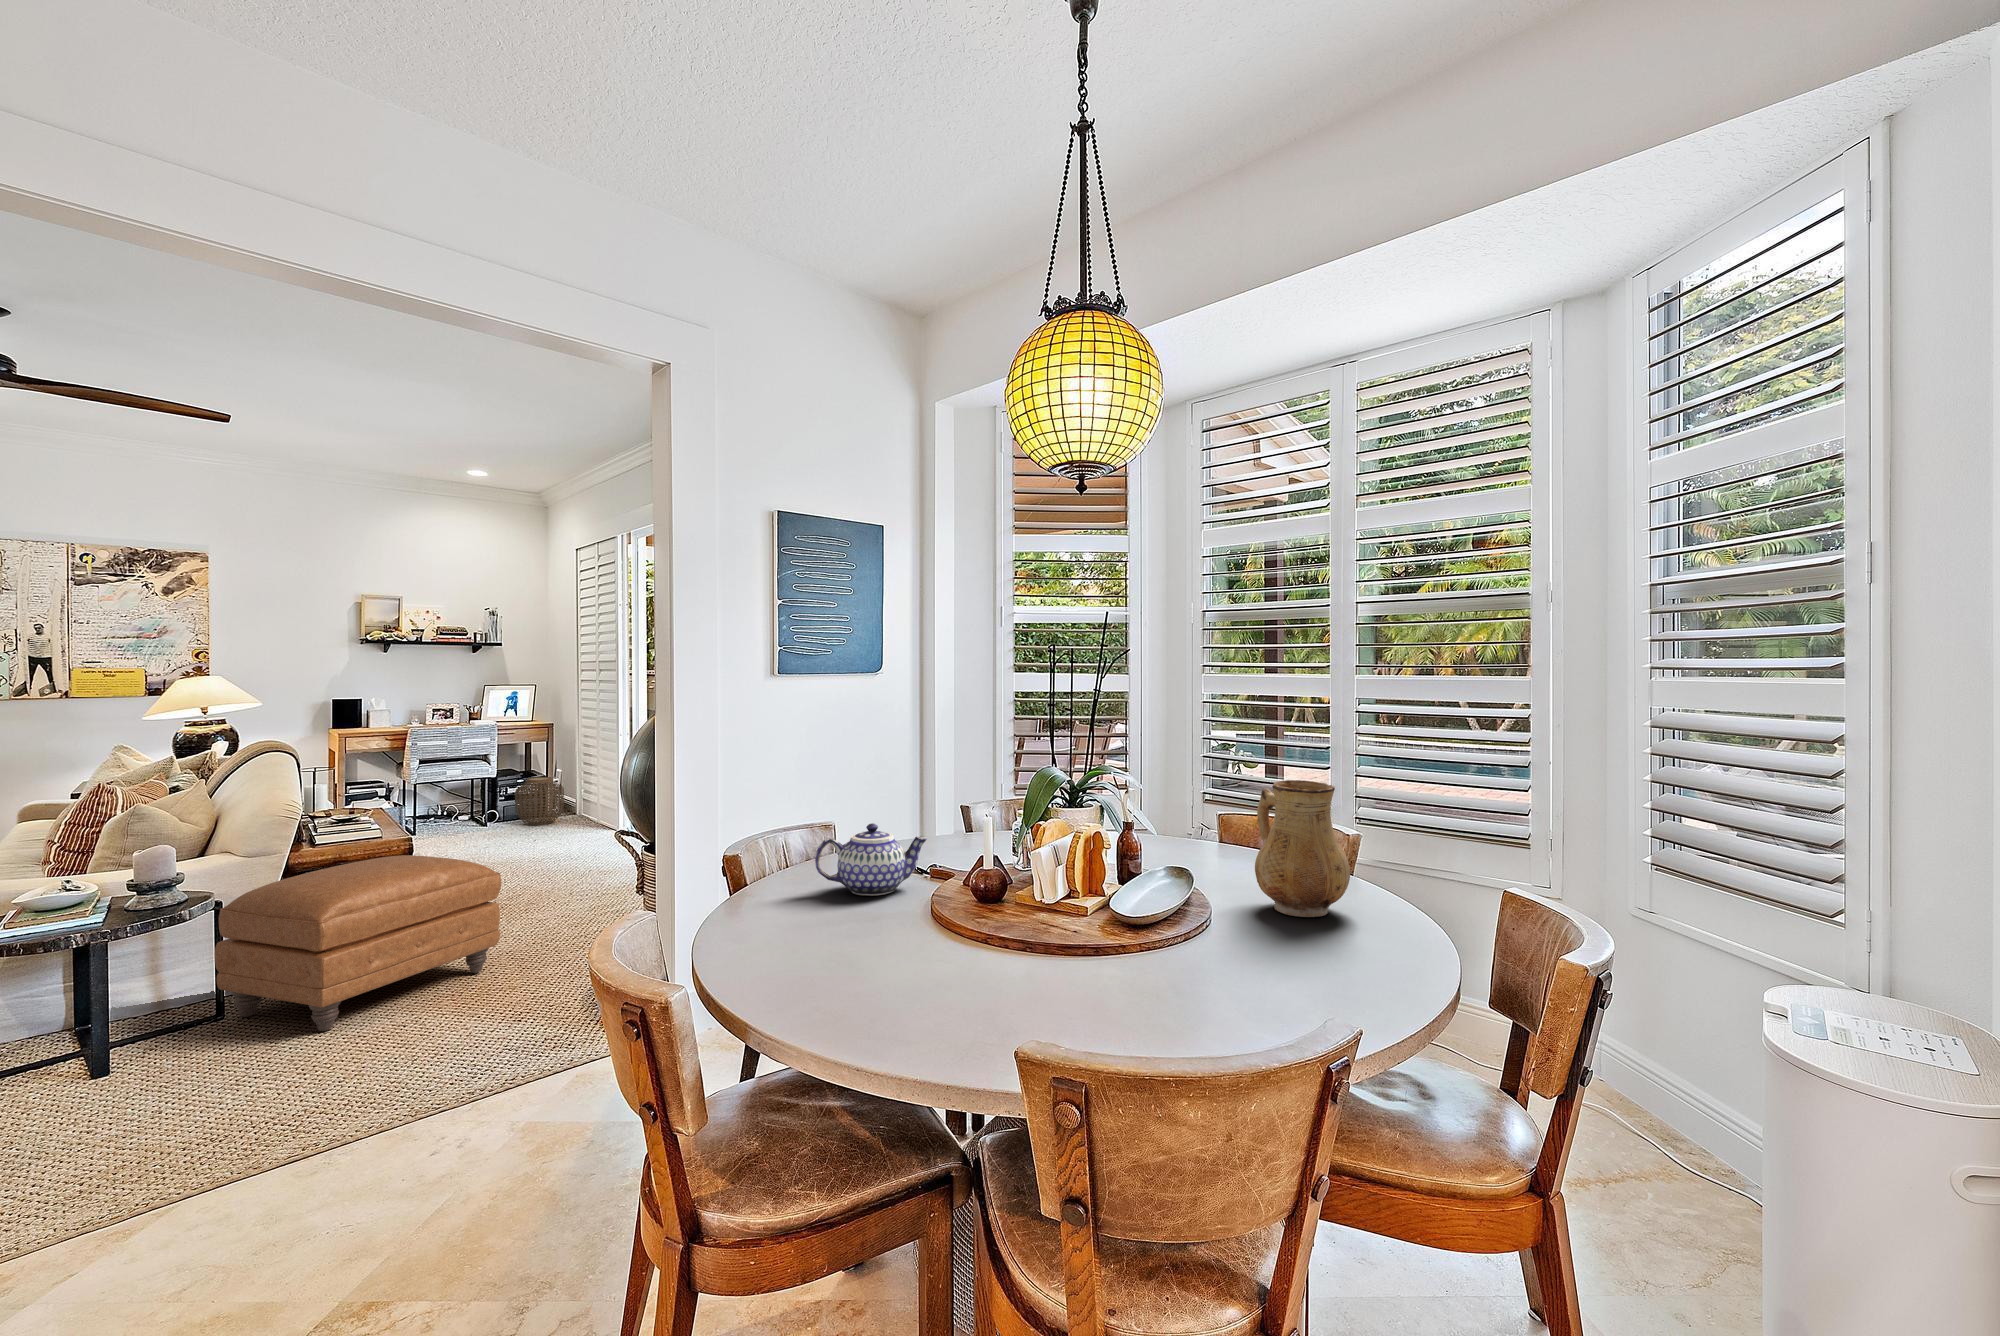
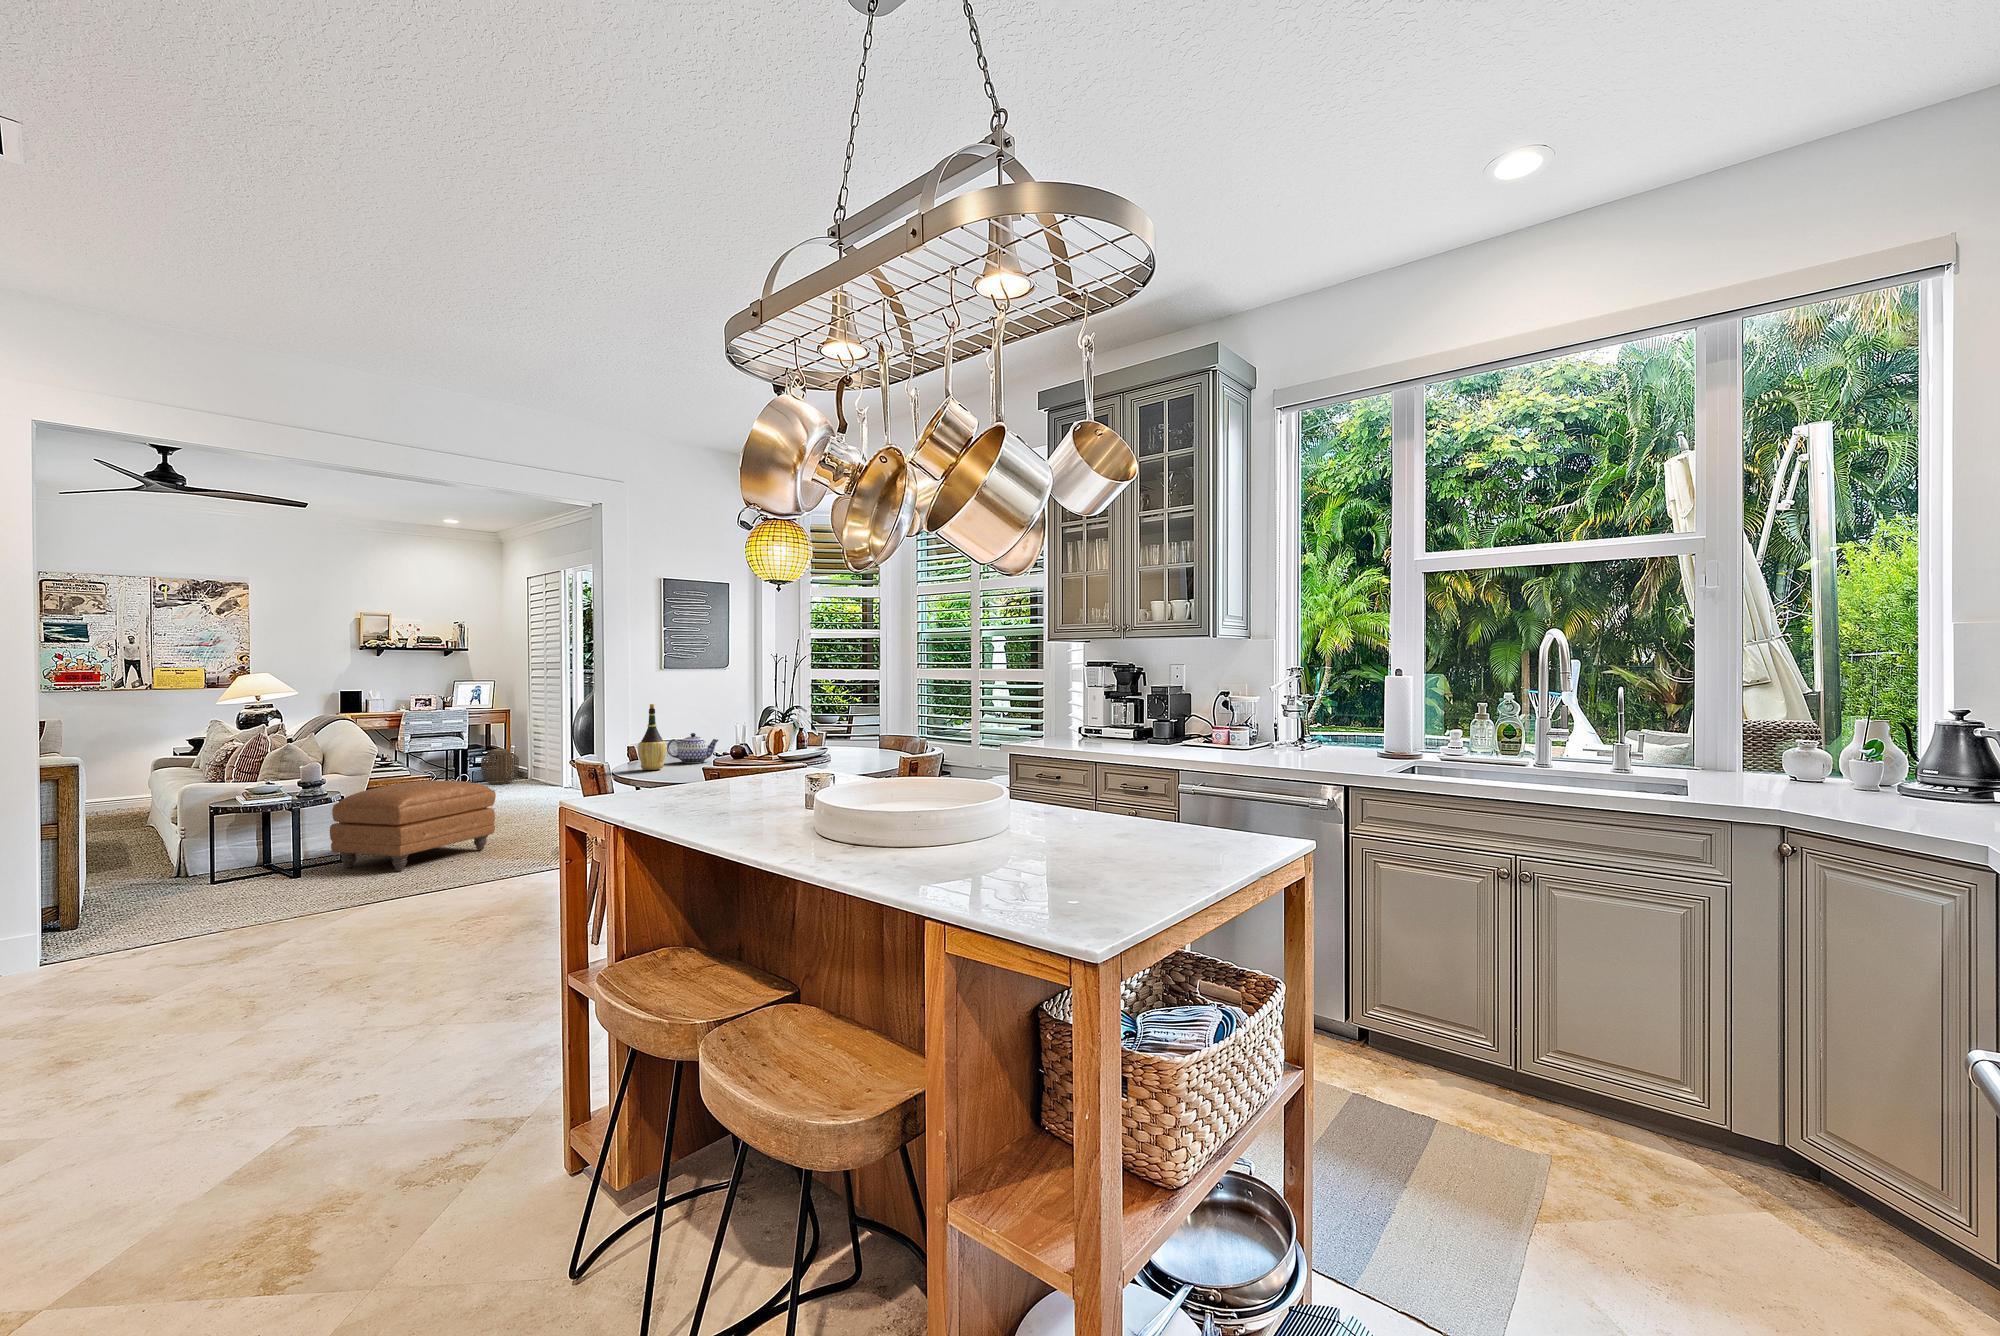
wine bottle: none [758,766,825,933] -> present [638,704,666,770]
ceramic pitcher: present [1255,780,1350,917] -> none [851,711,888,765]

